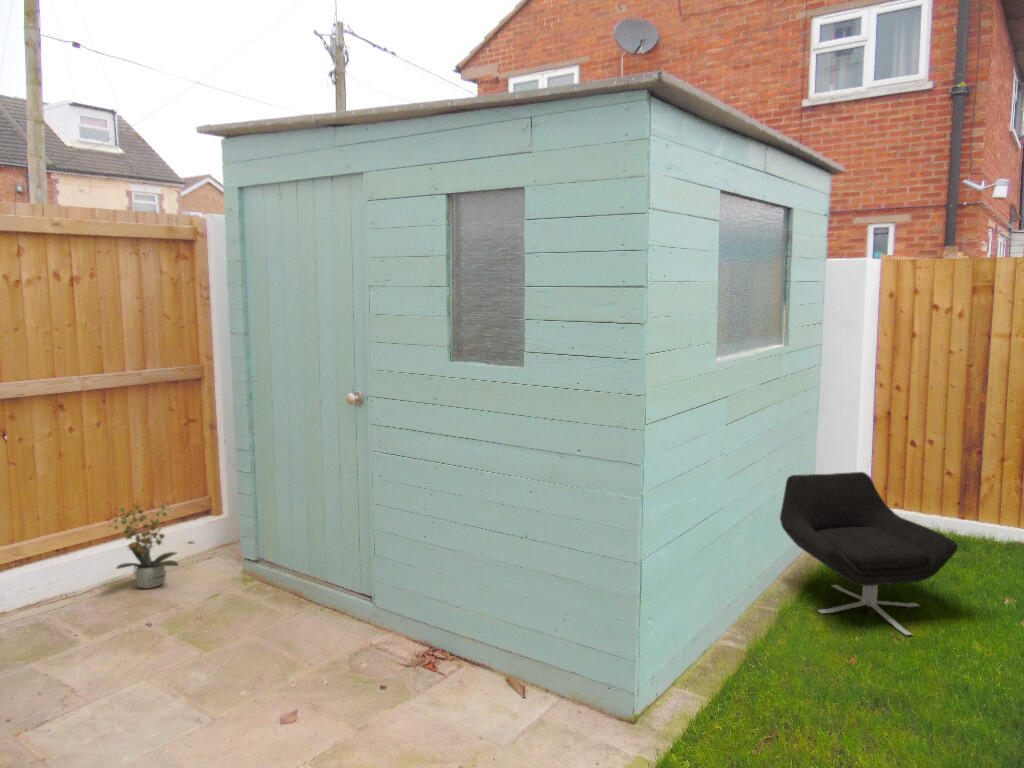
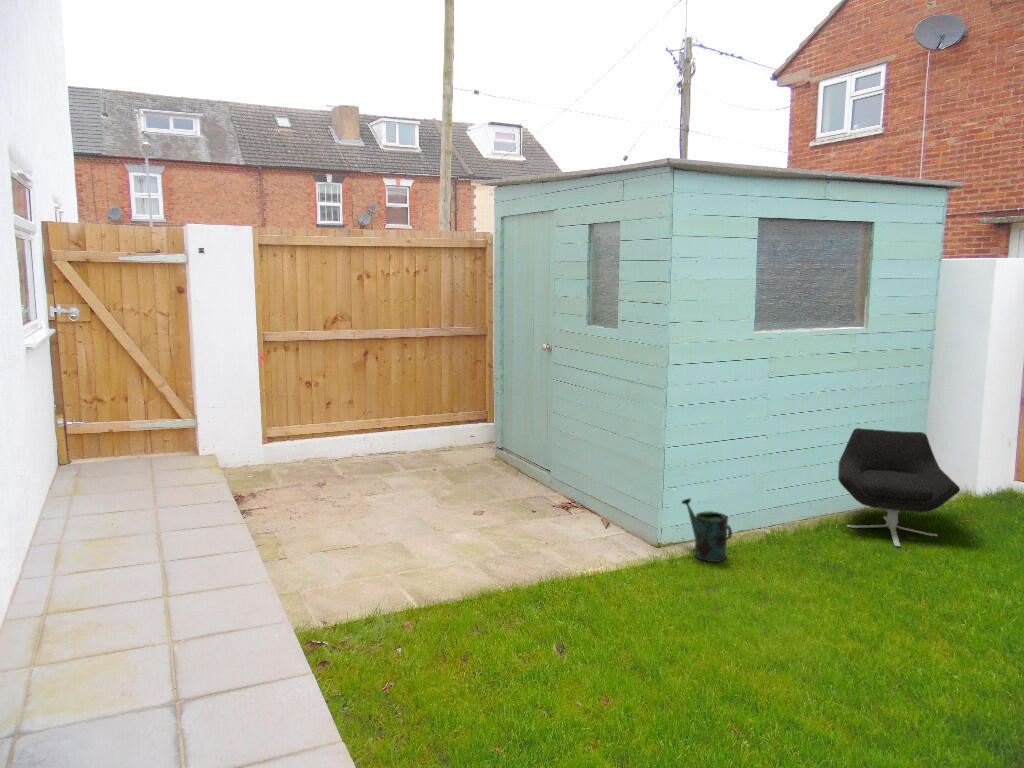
potted plant: present [112,506,178,588] -> none [423,407,461,455]
watering can: none [671,630,786,737] -> present [682,499,732,562]

